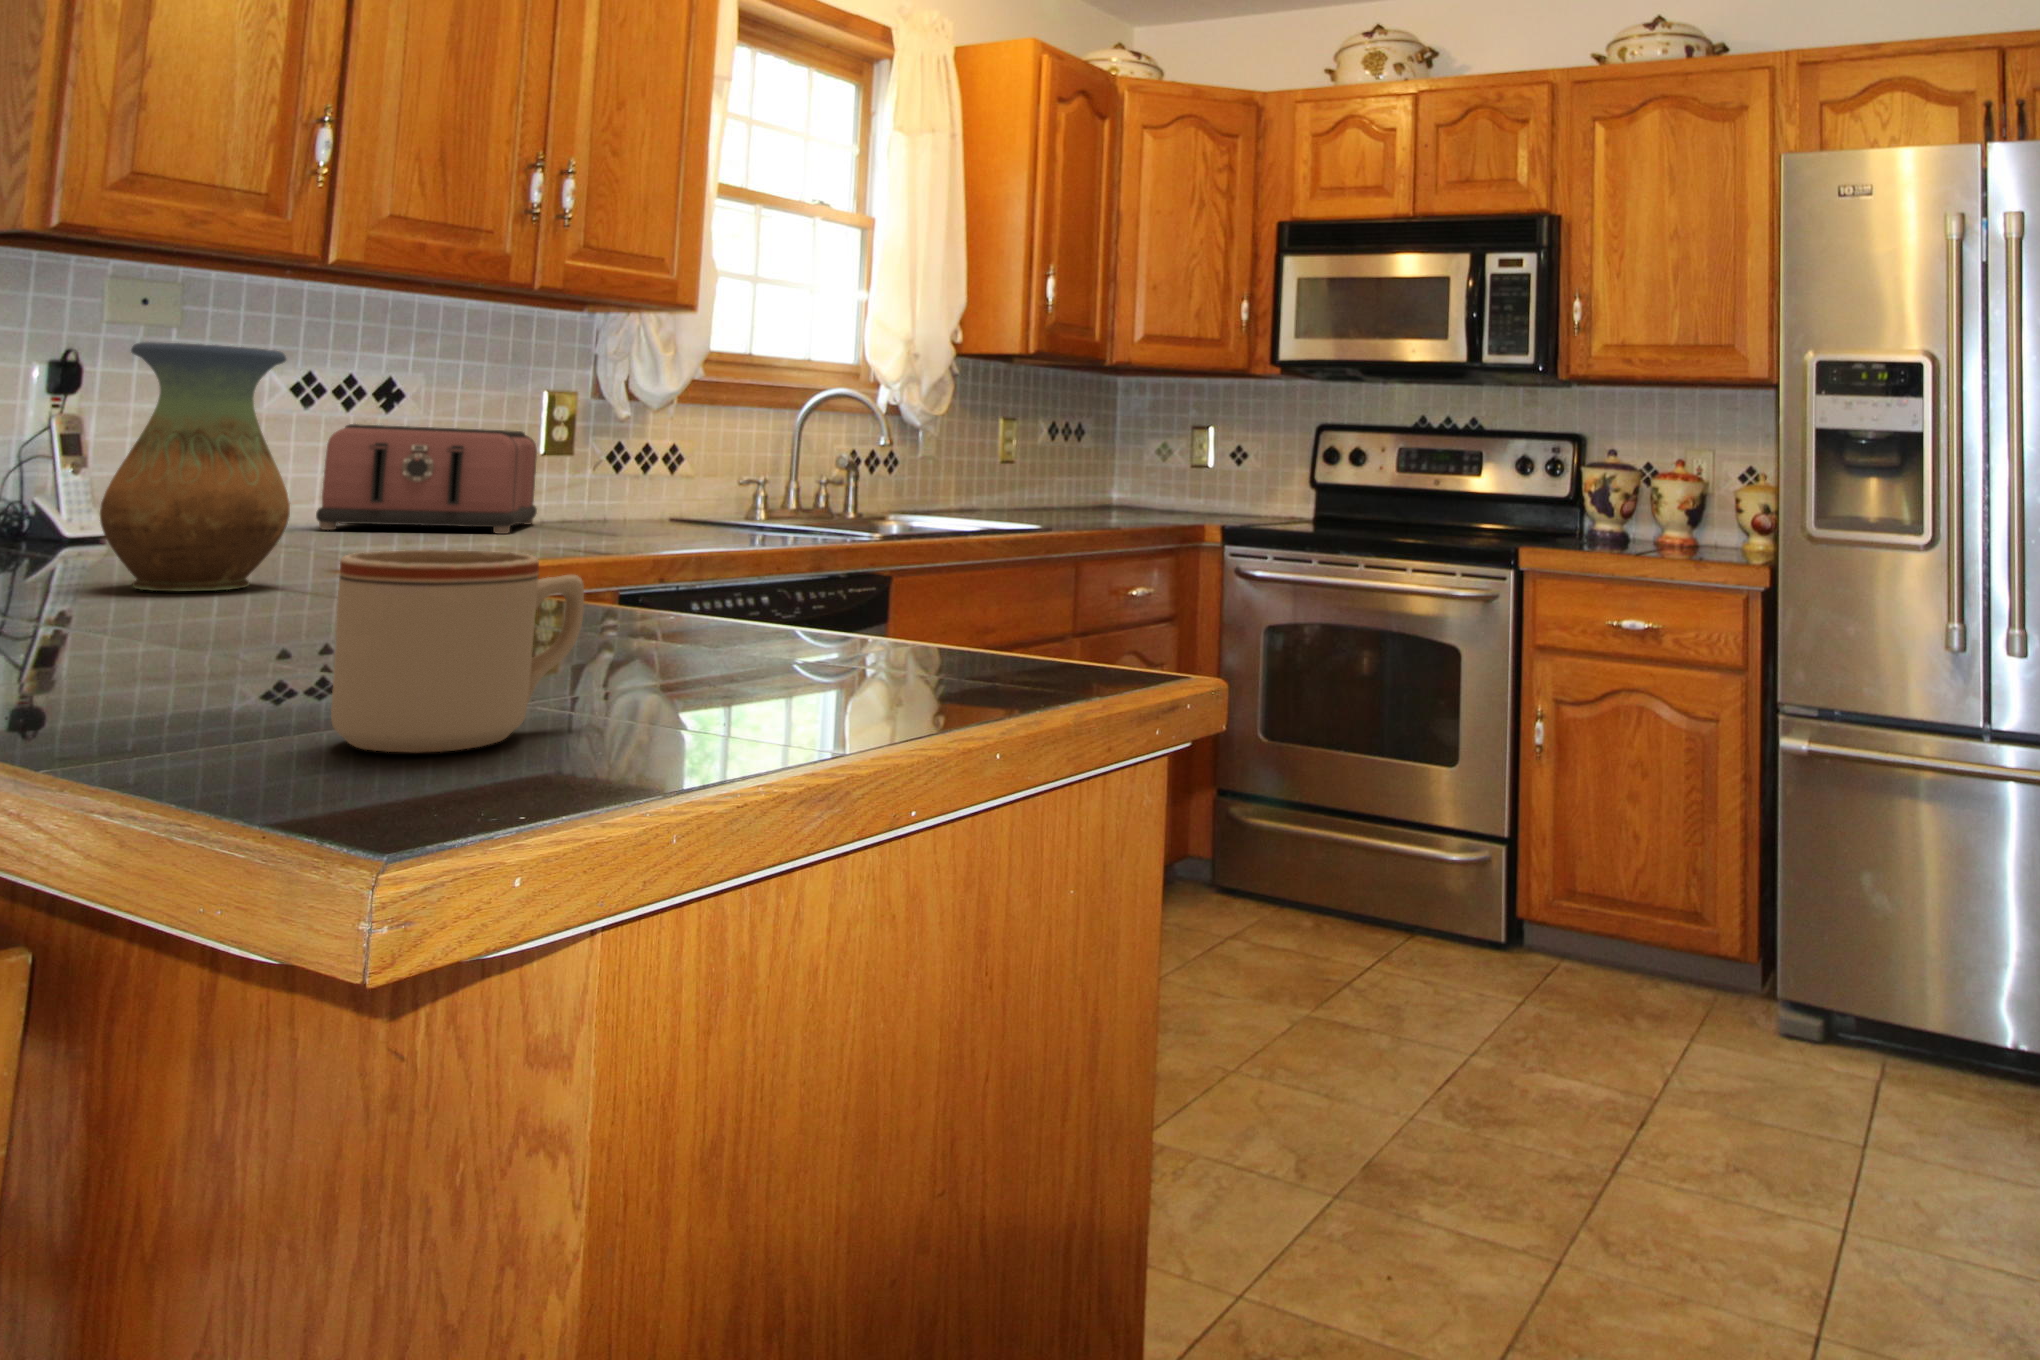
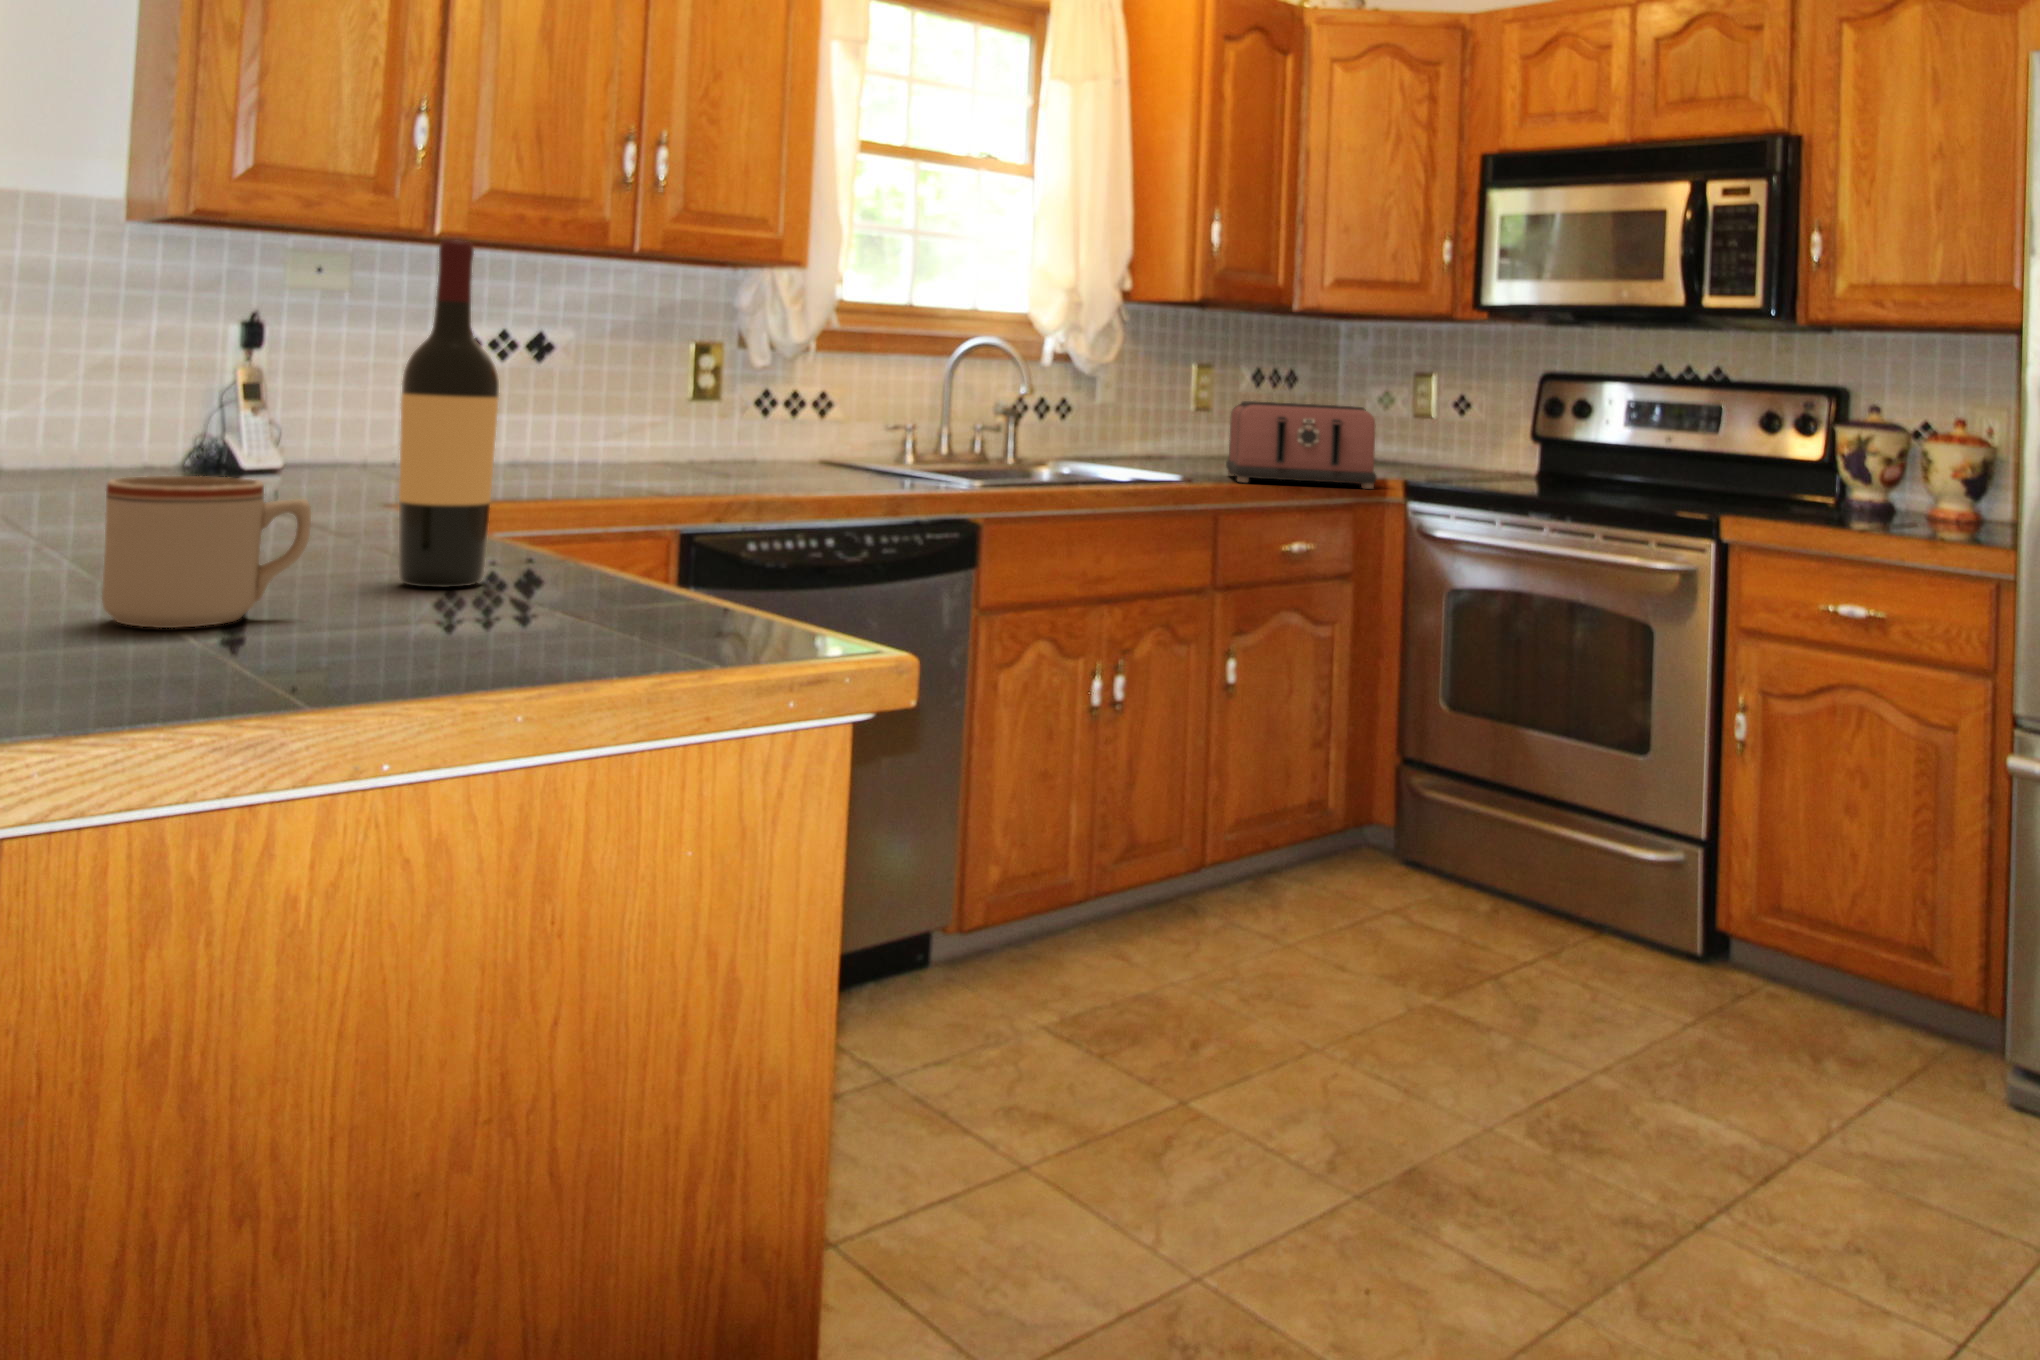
wine bottle: none [575,259,696,677] -> present [398,240,499,587]
vase: present [100,342,290,591] -> none [223,309,365,509]
toaster: present [316,424,537,534] -> present [1226,401,1376,489]

